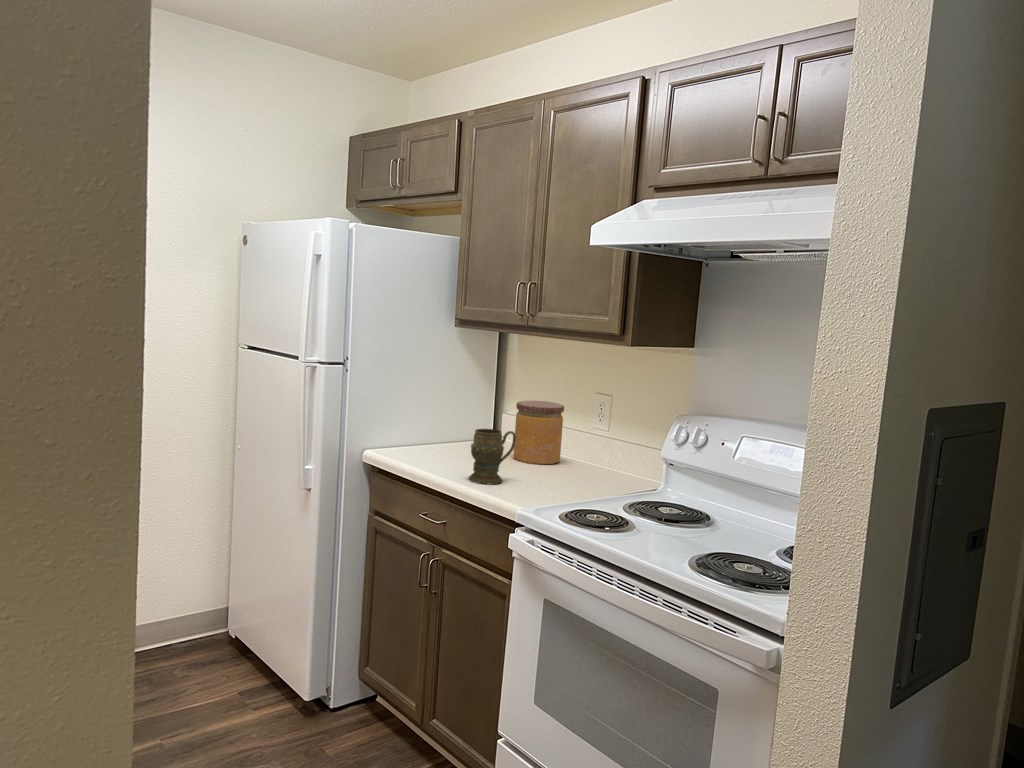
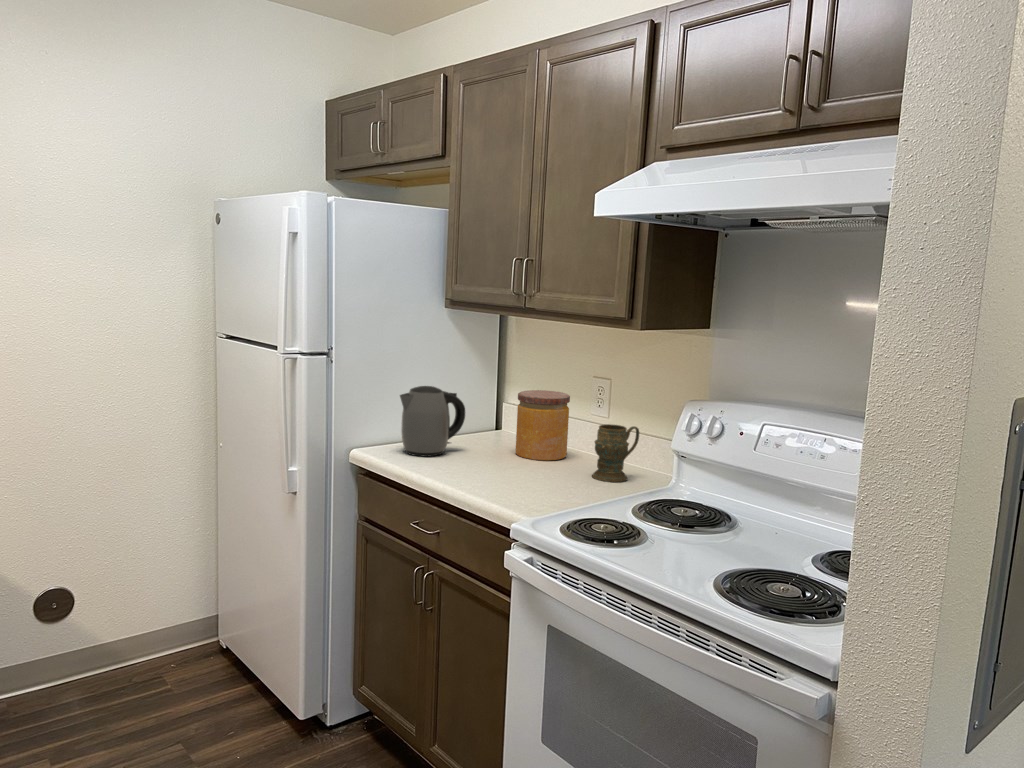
kettle: none [410,394,469,458] -> present [400,386,465,457]
mug: present [468,429,516,484] -> present [592,424,639,482]

